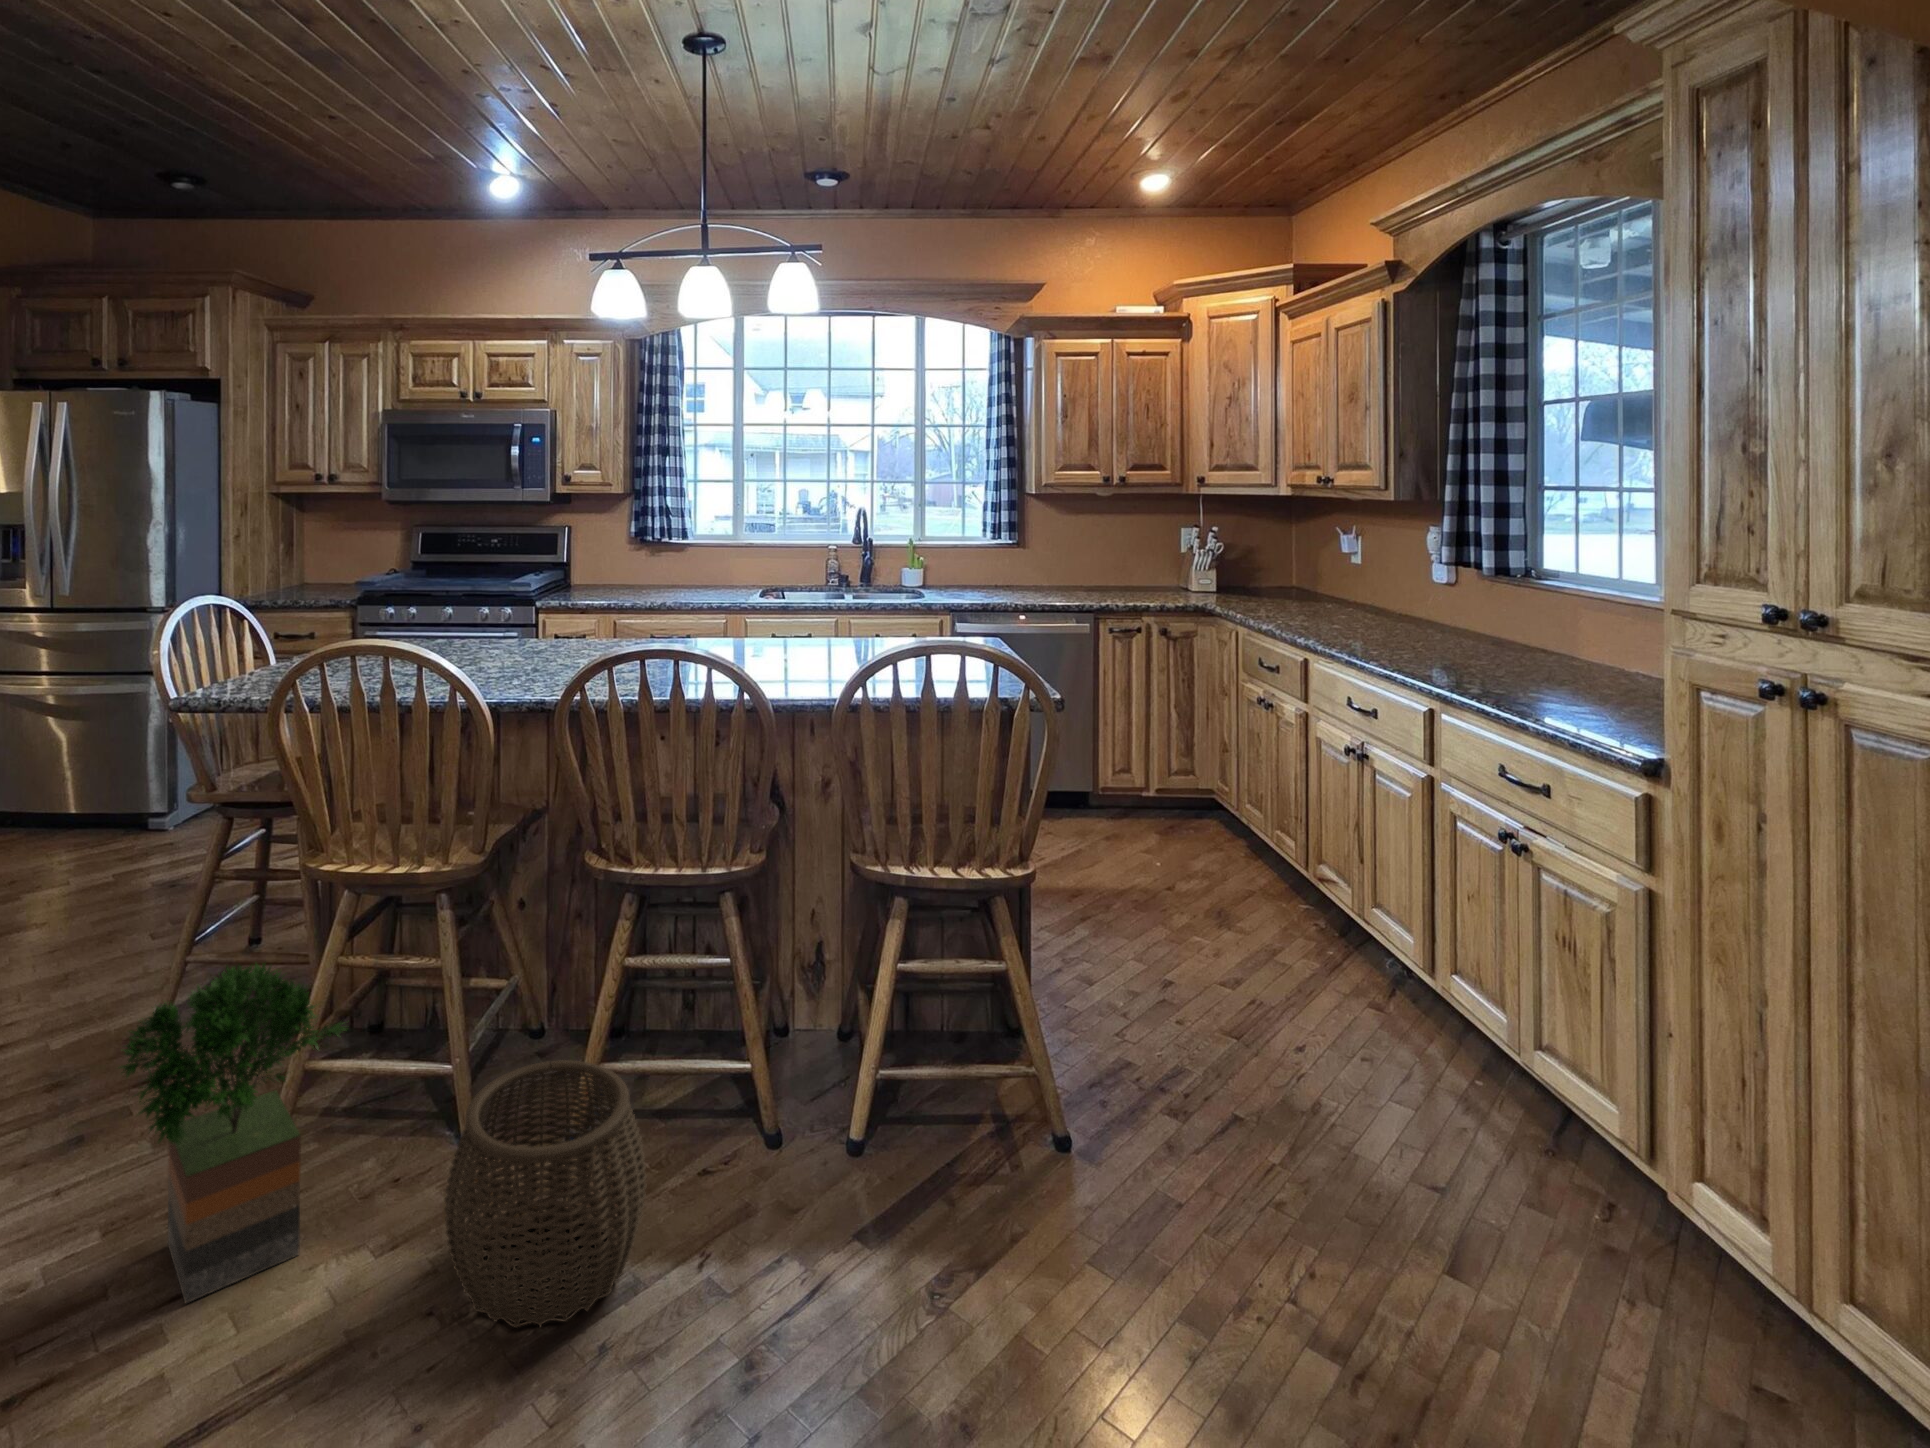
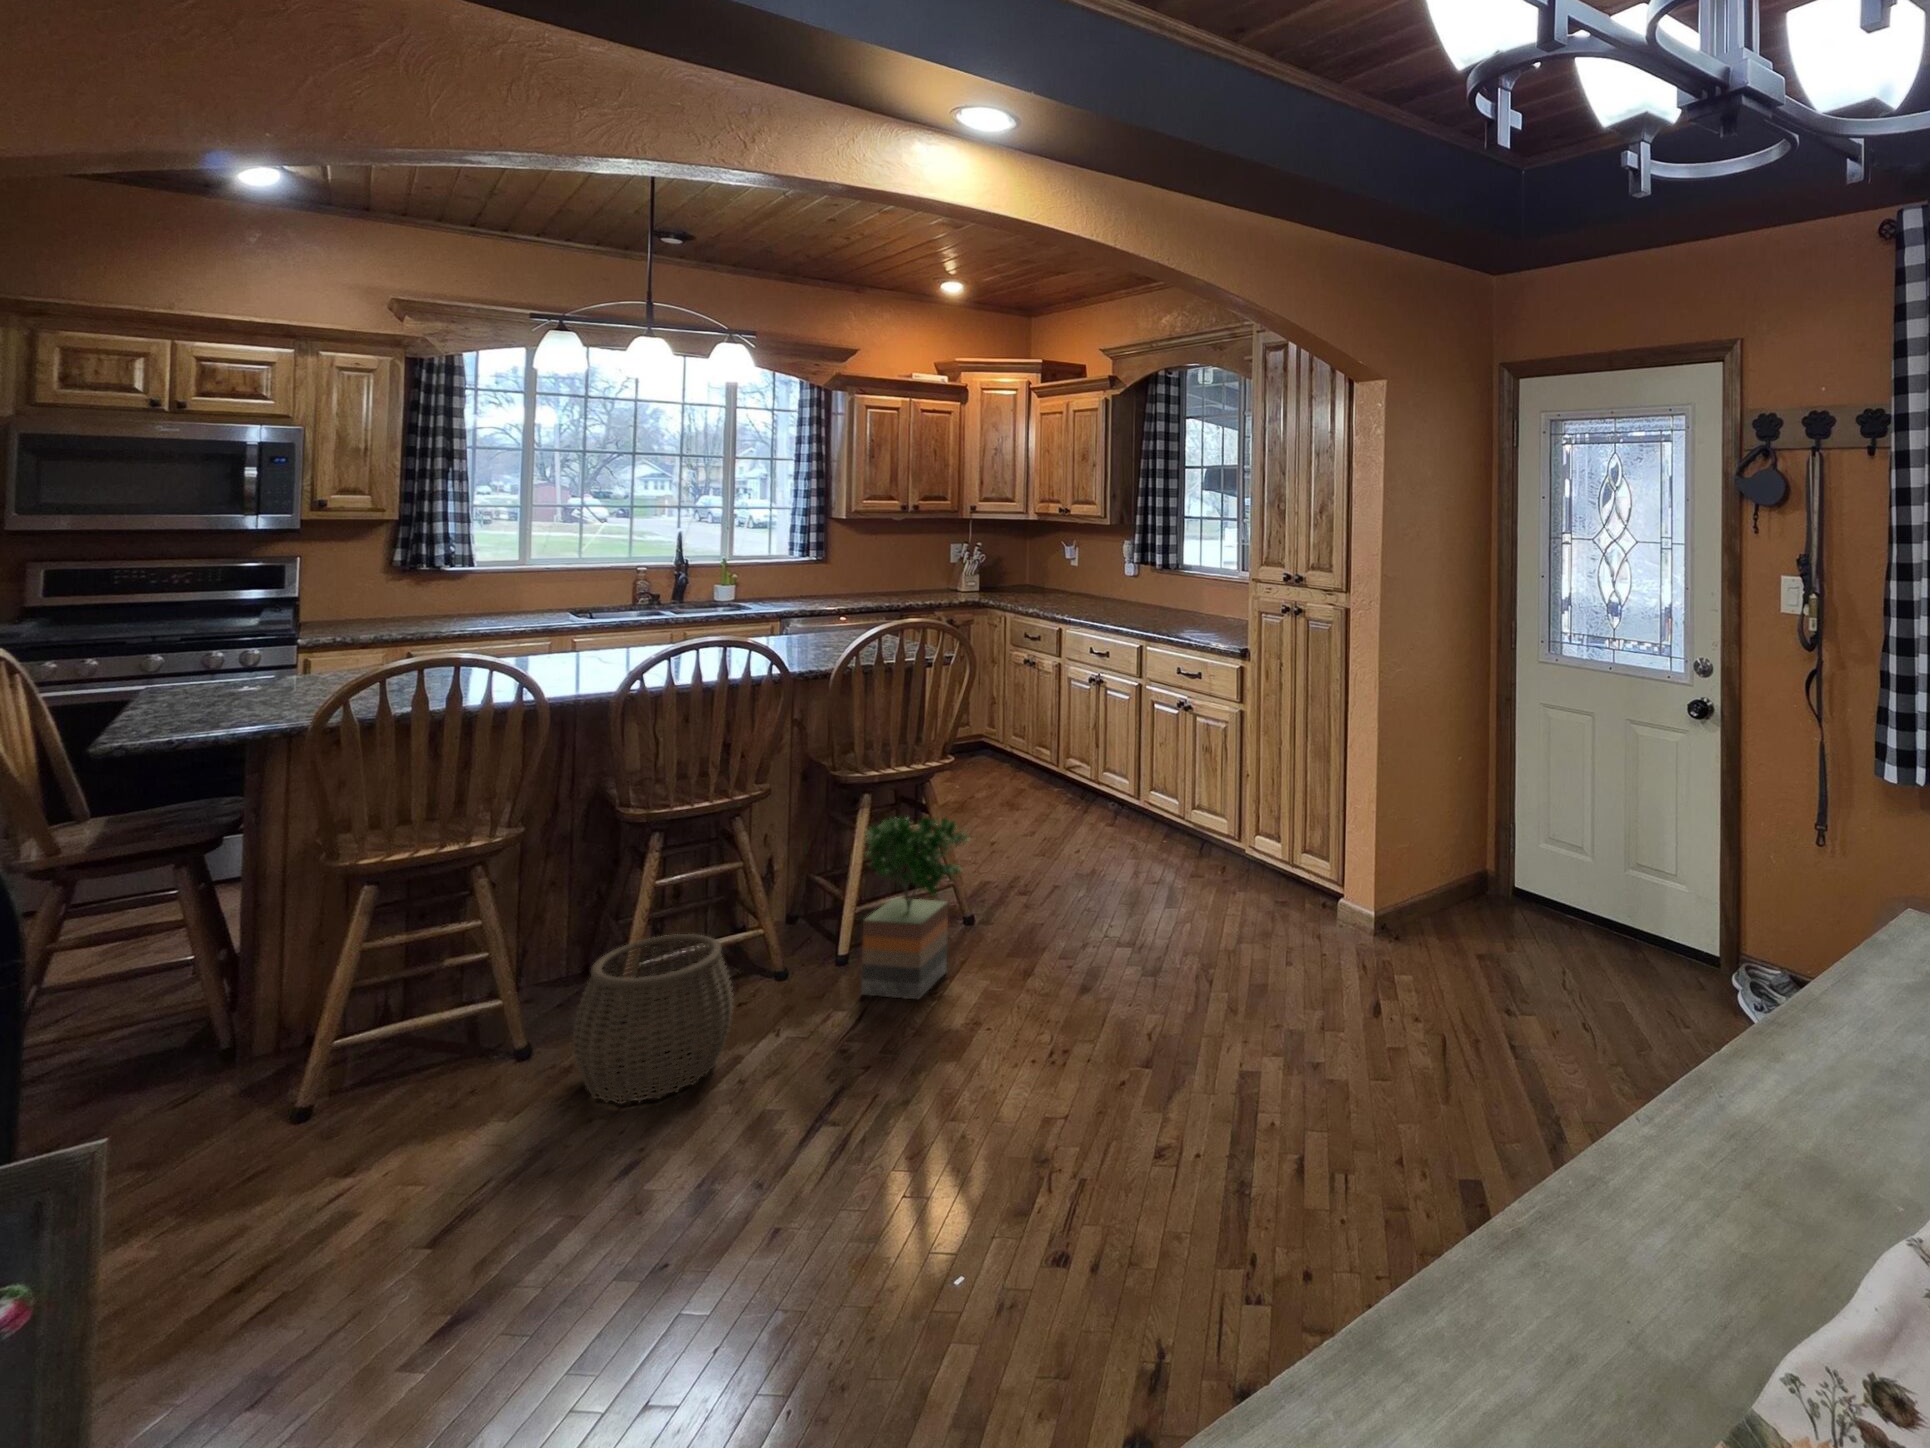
potted tree: present [118,963,346,1303] -> present [861,816,968,1000]

